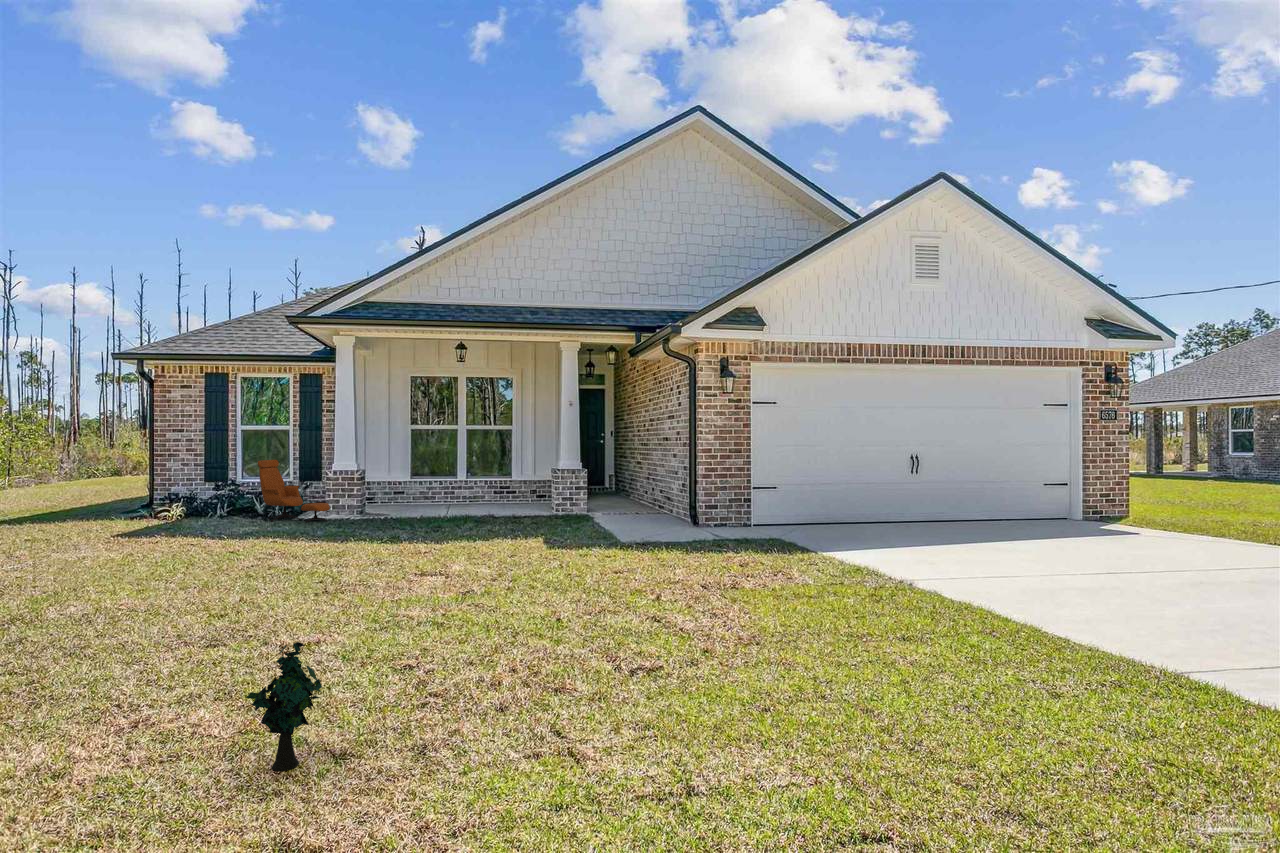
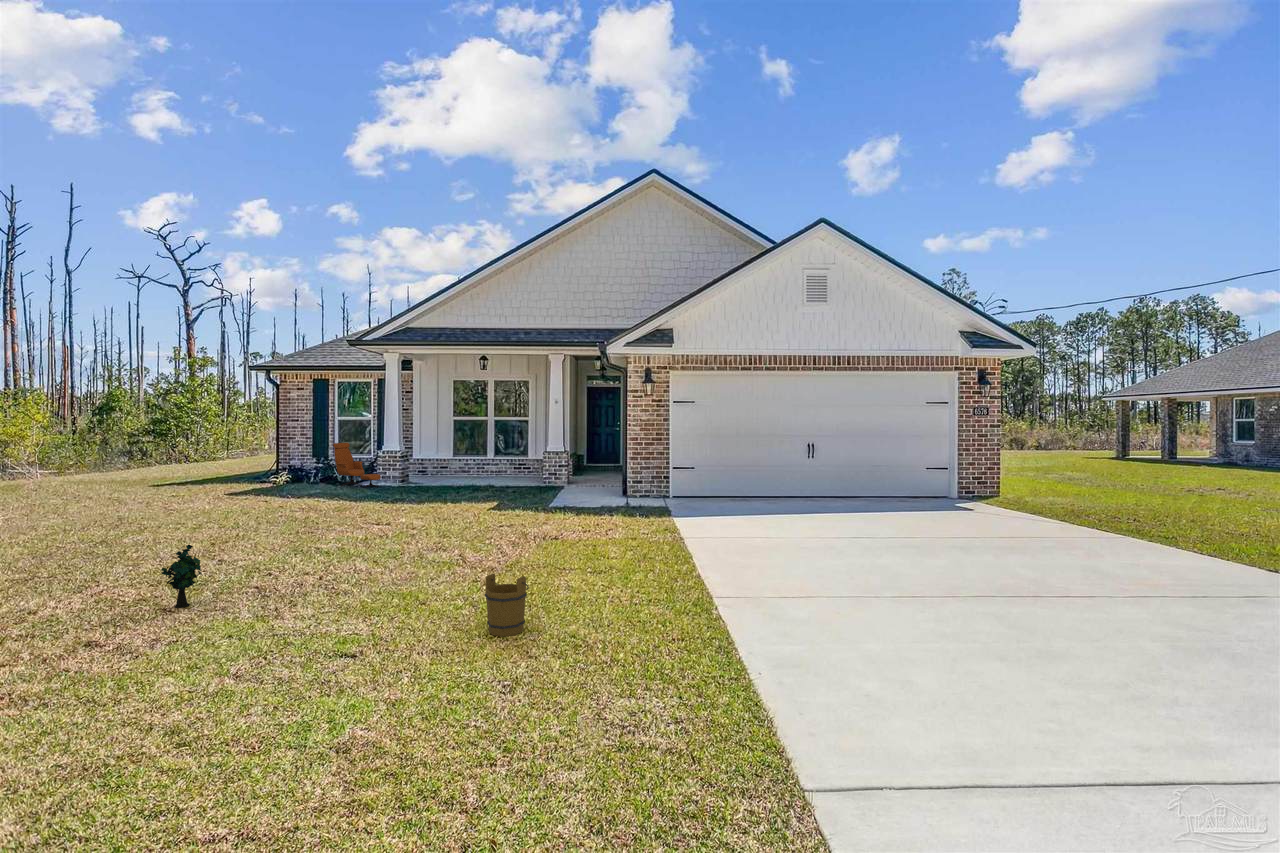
bucket: none [943,673,1028,793] -> present [485,574,529,636]

